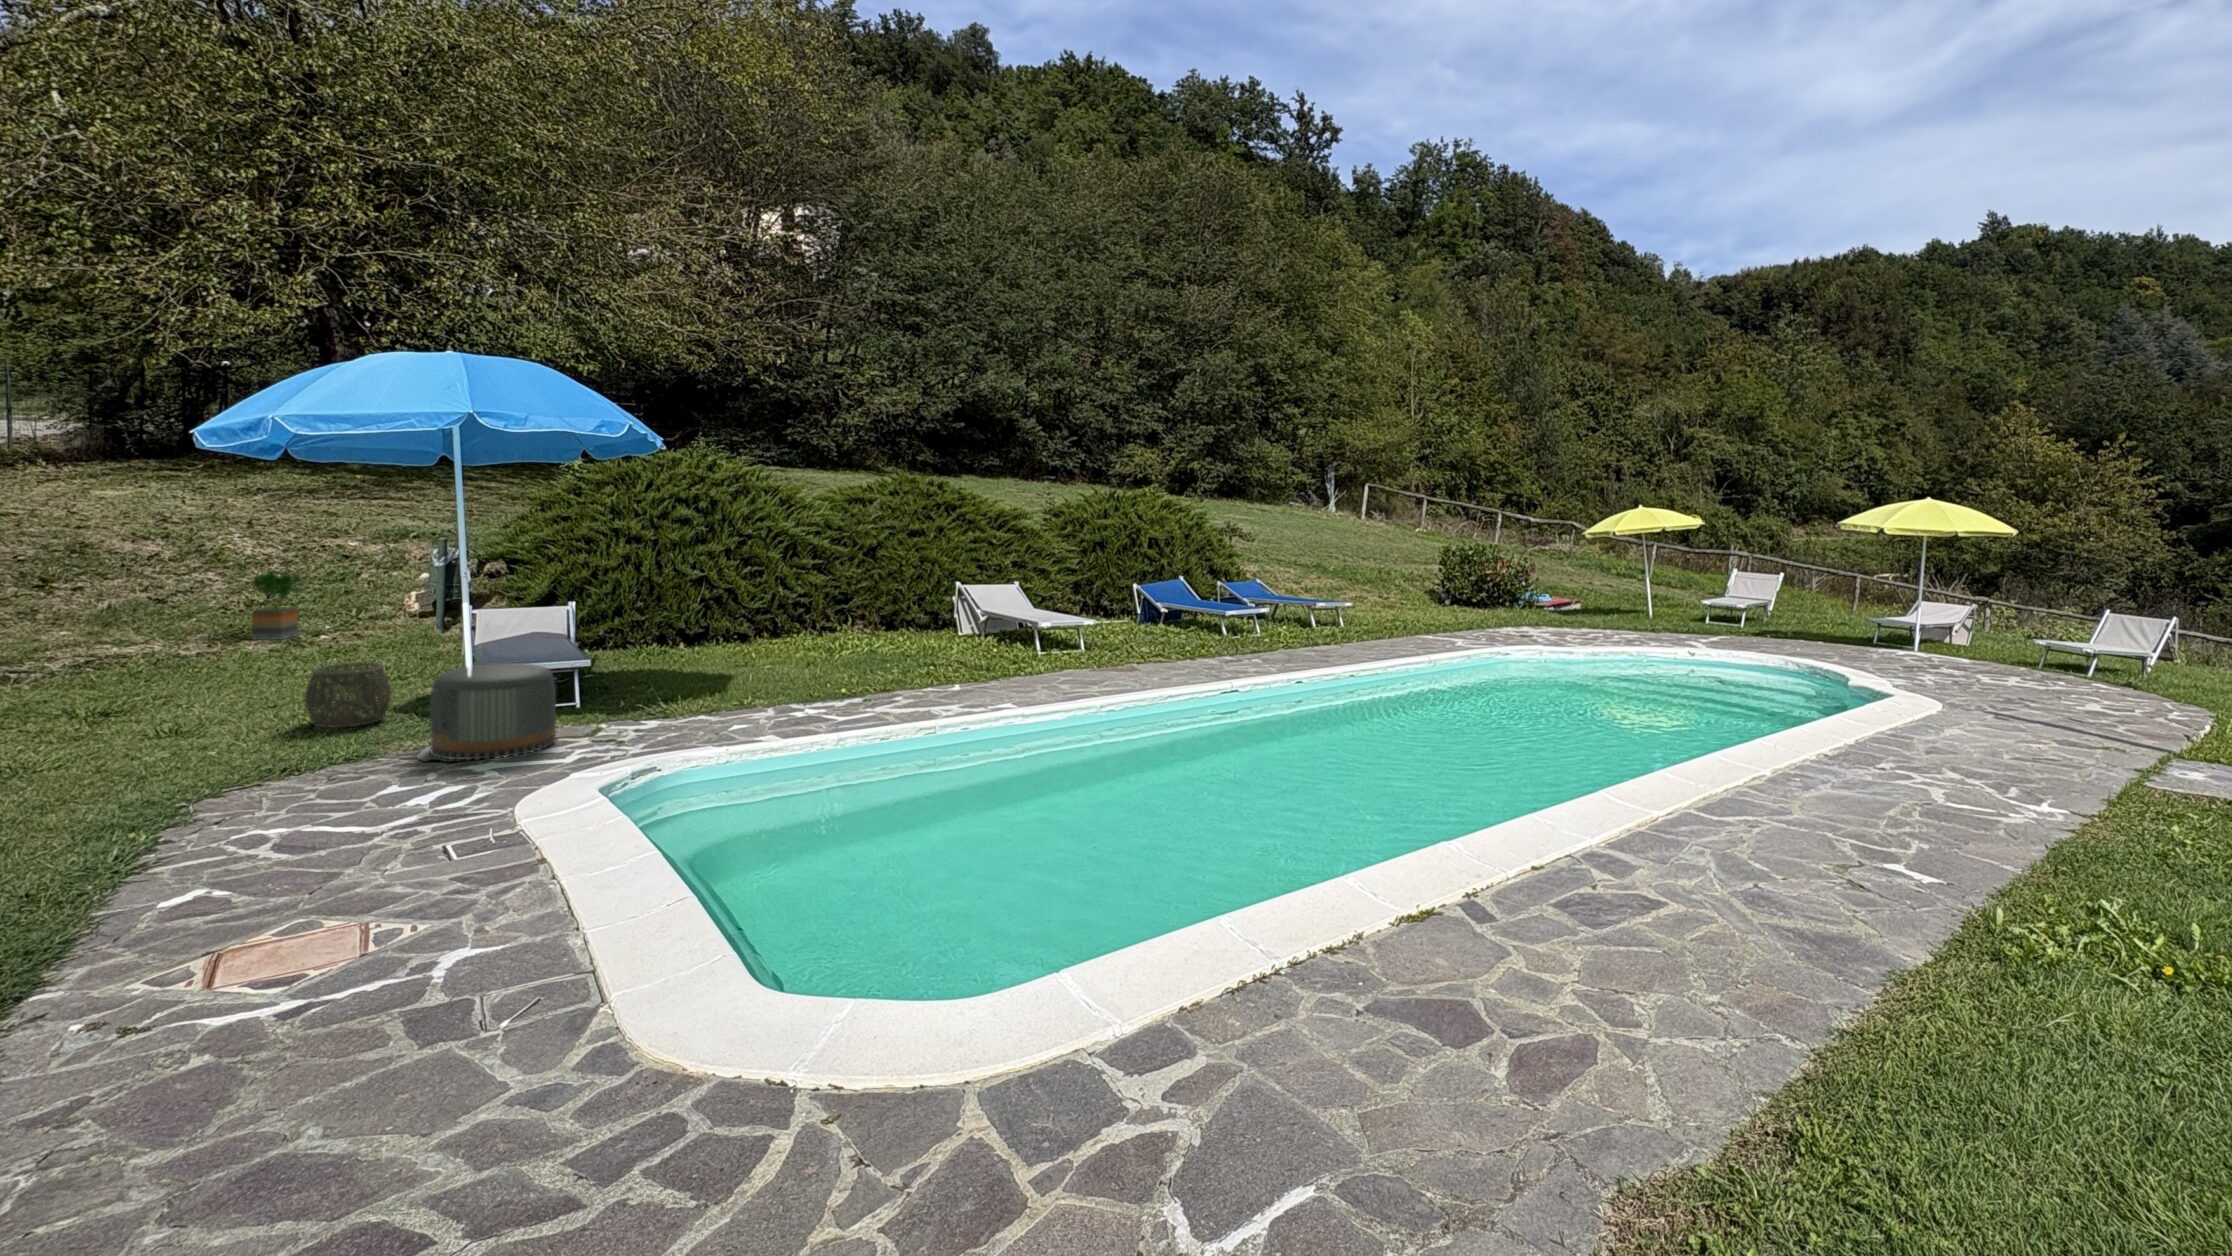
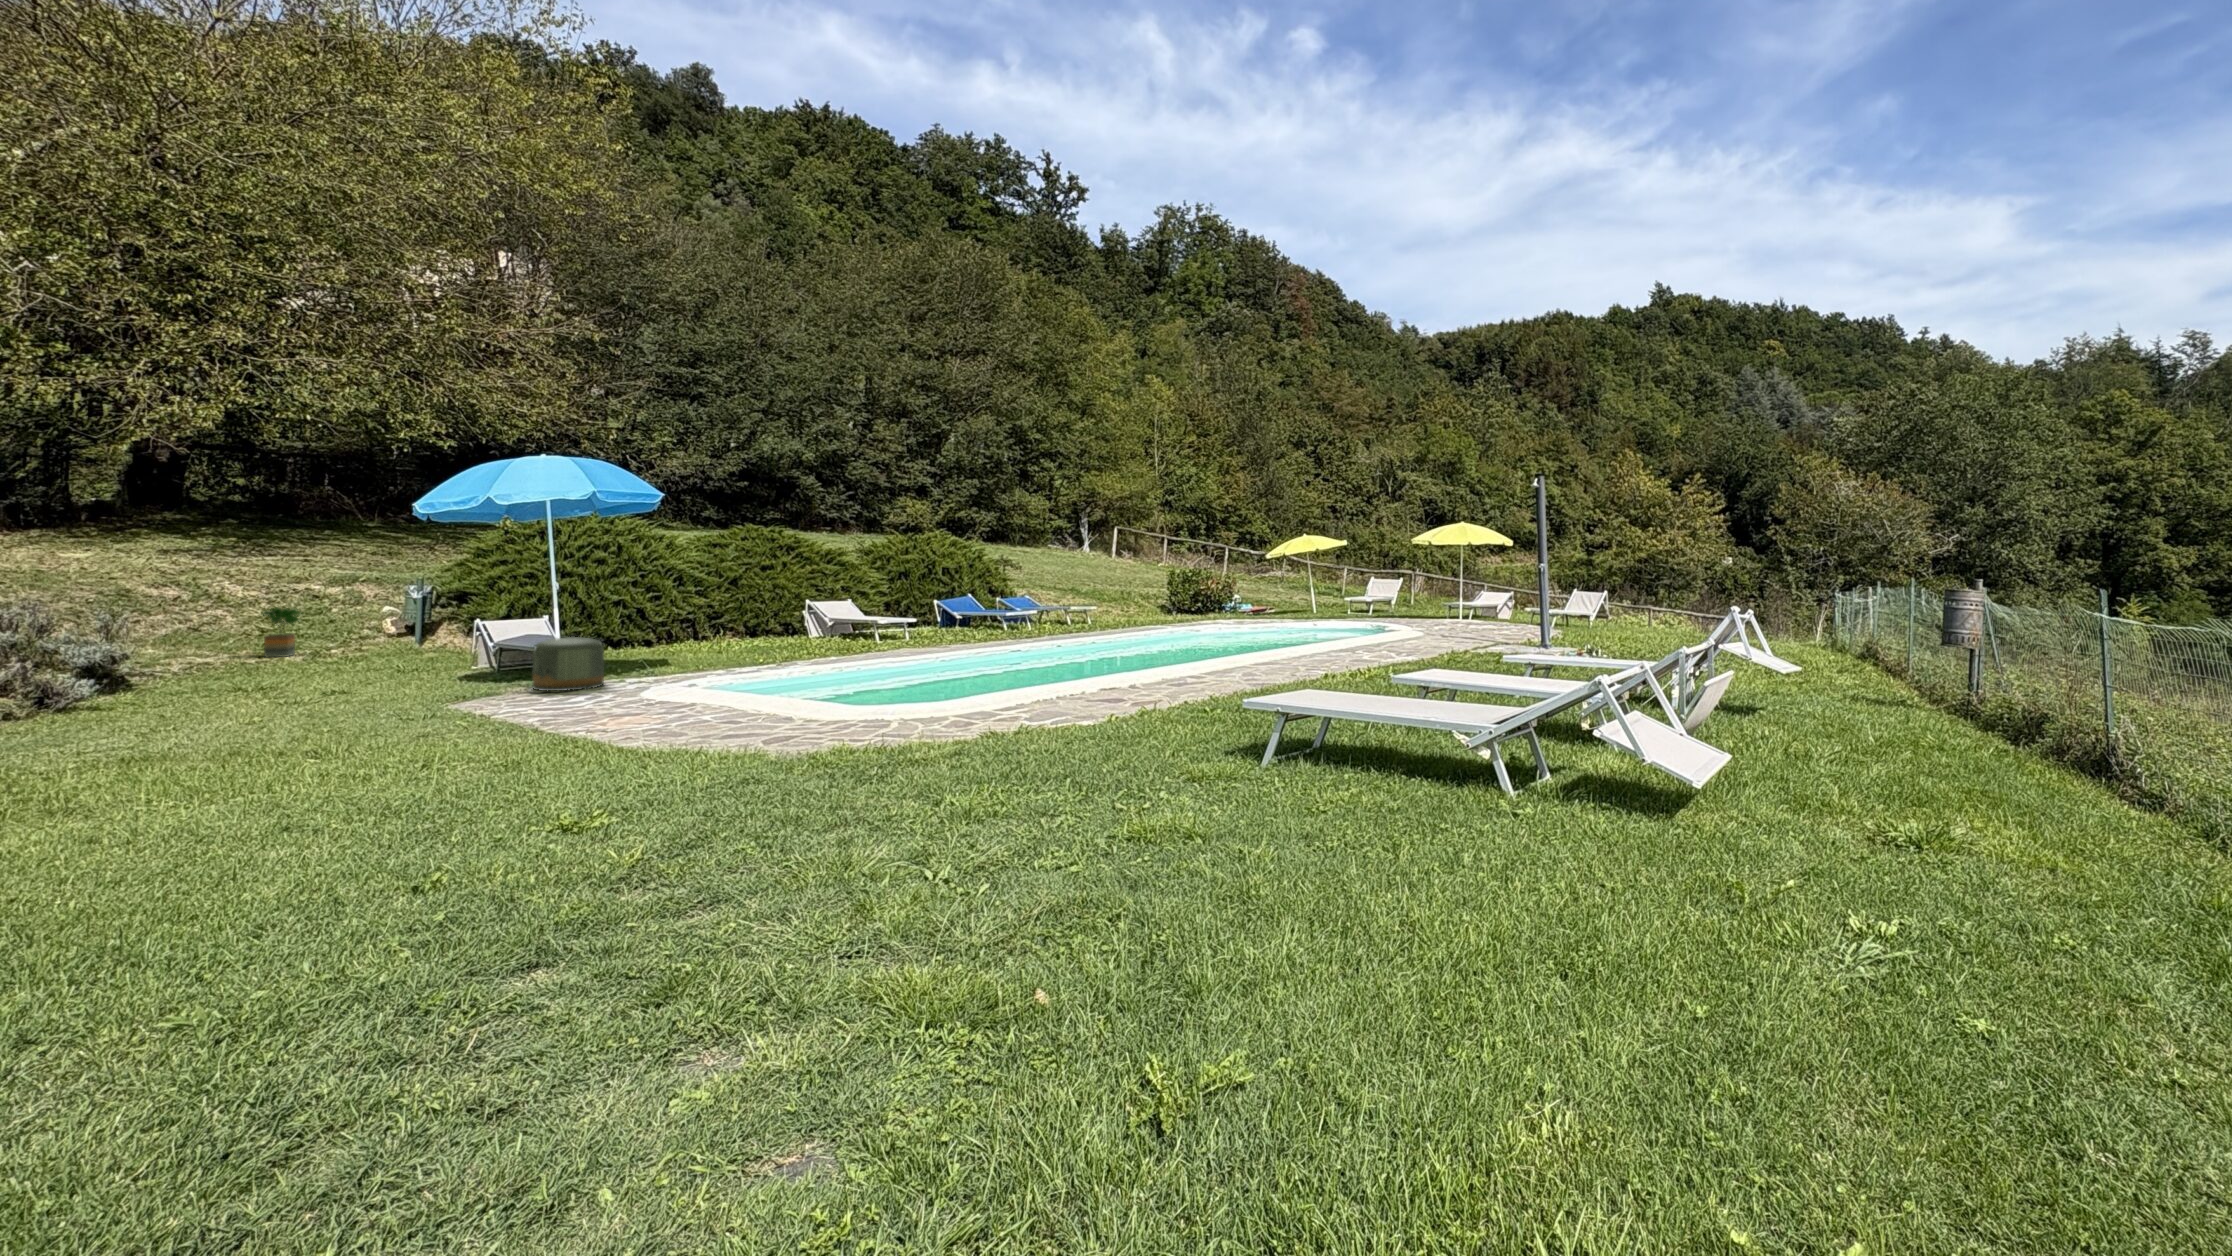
woven basket: present [305,663,391,728] -> none [425,646,477,685]

